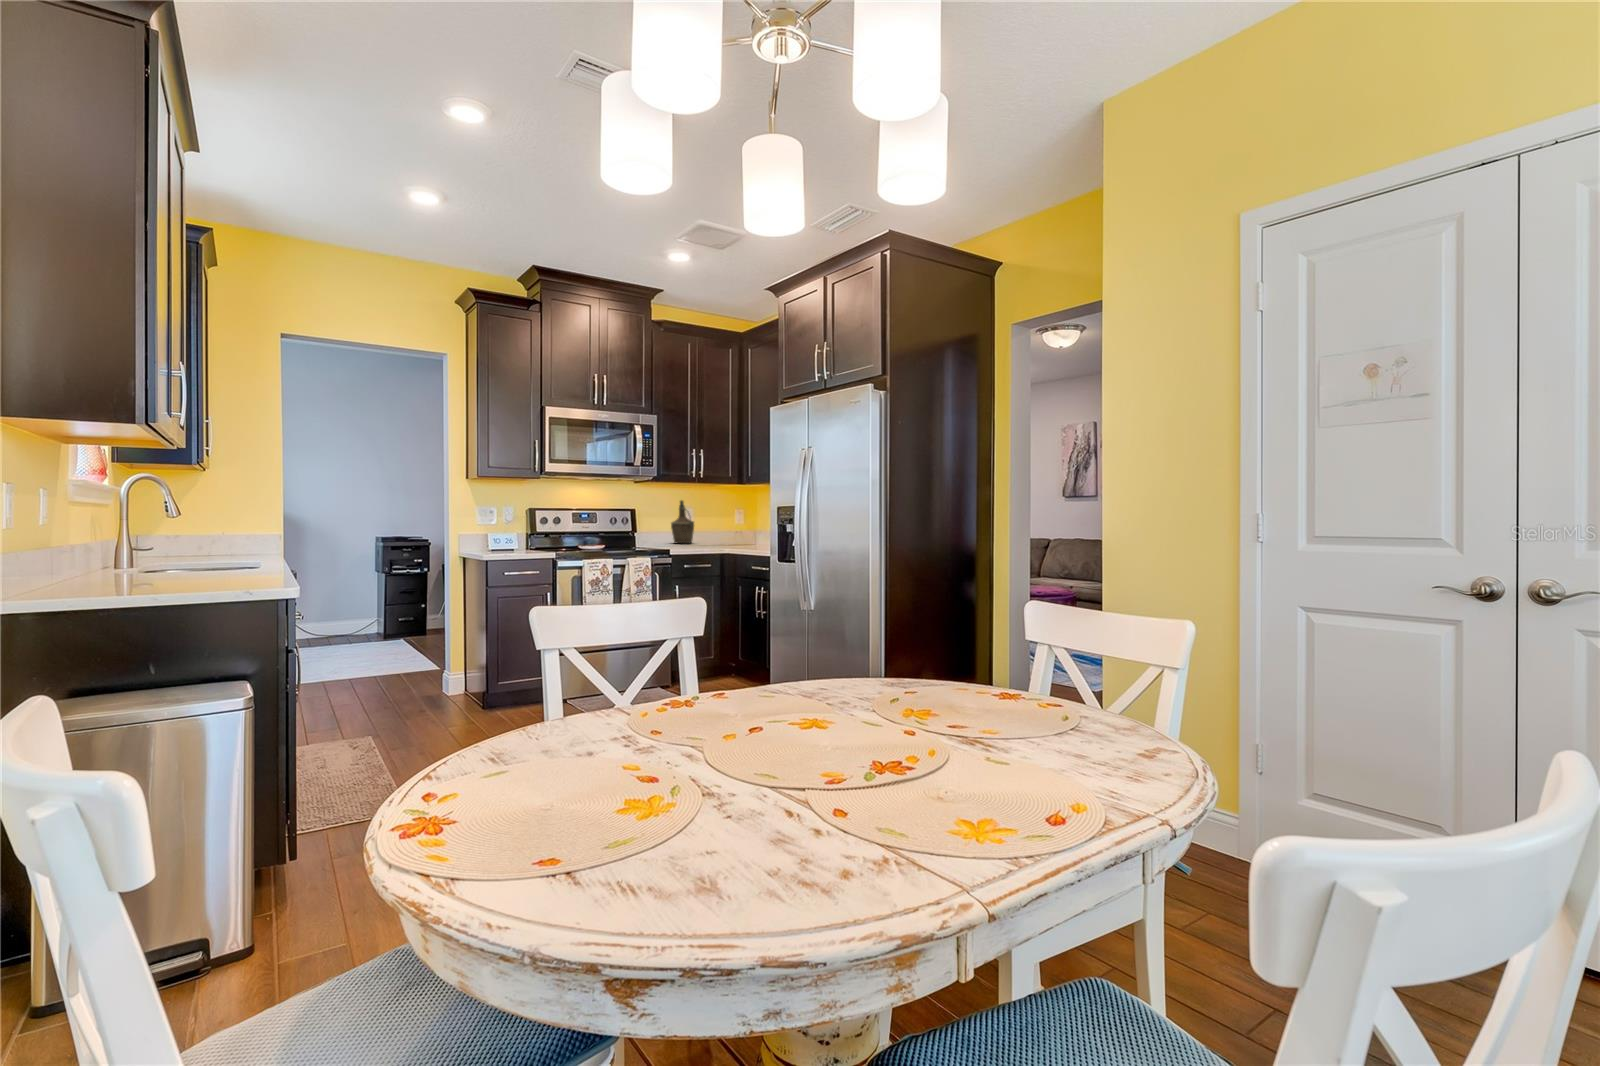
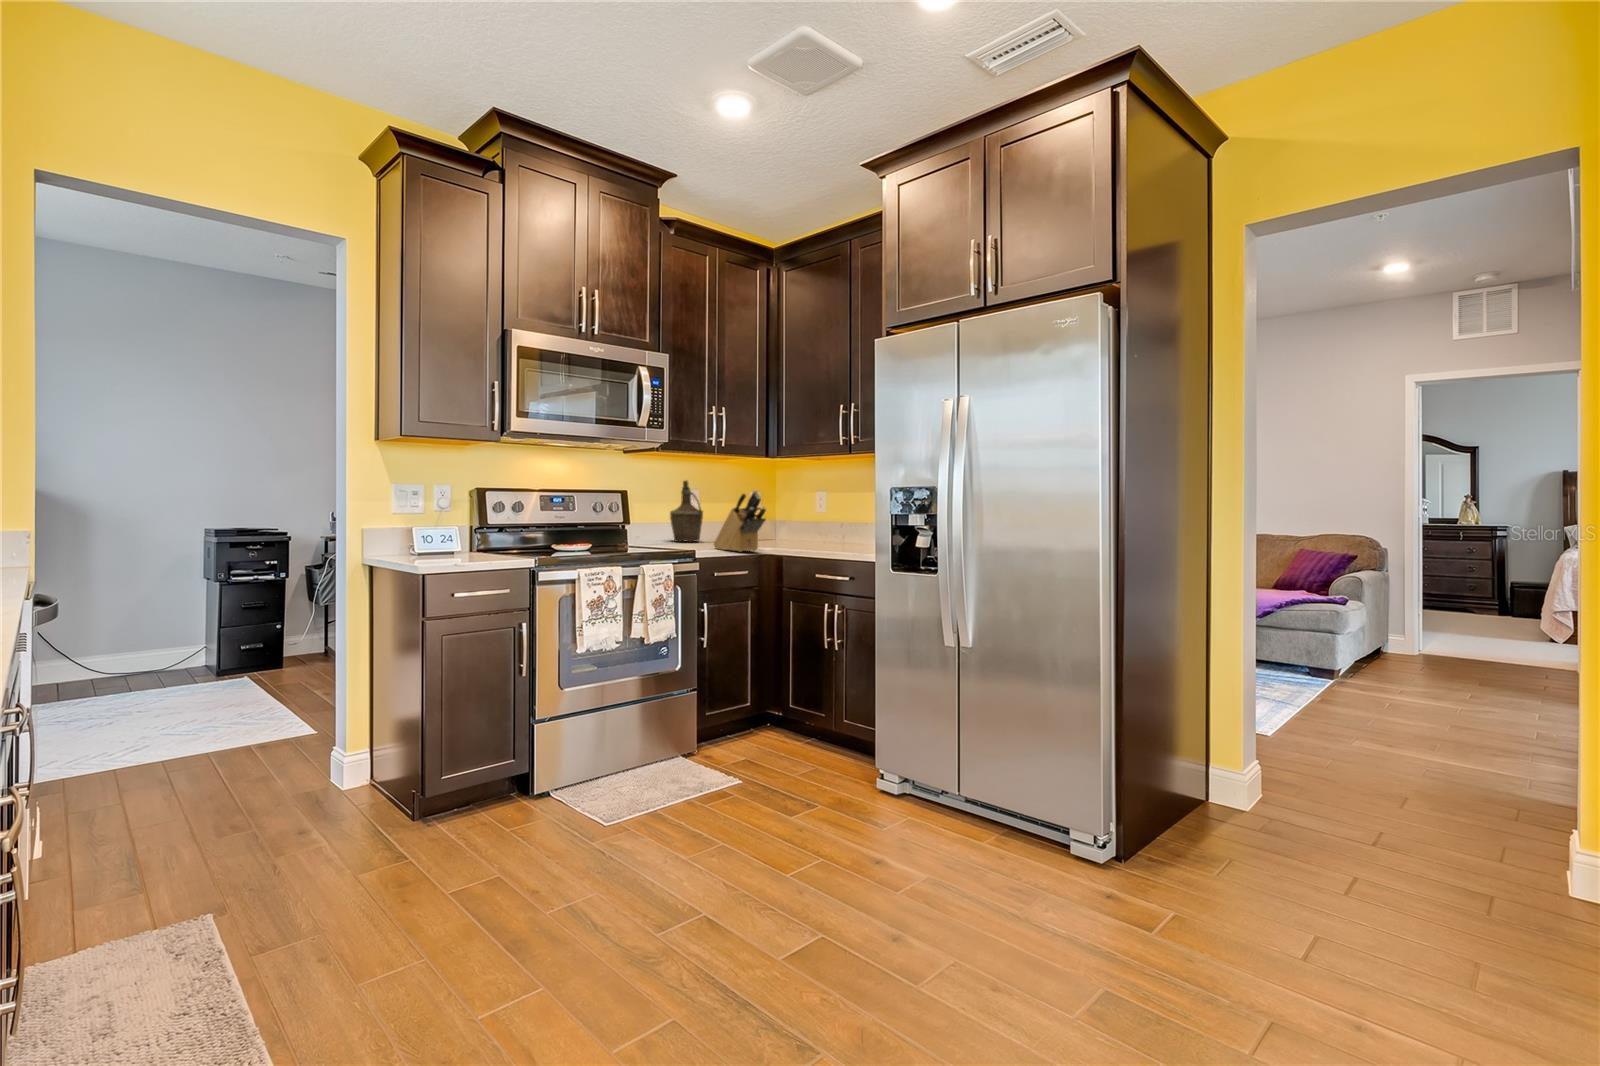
knife block: none [692,507,722,550] -> present [714,490,766,552]

